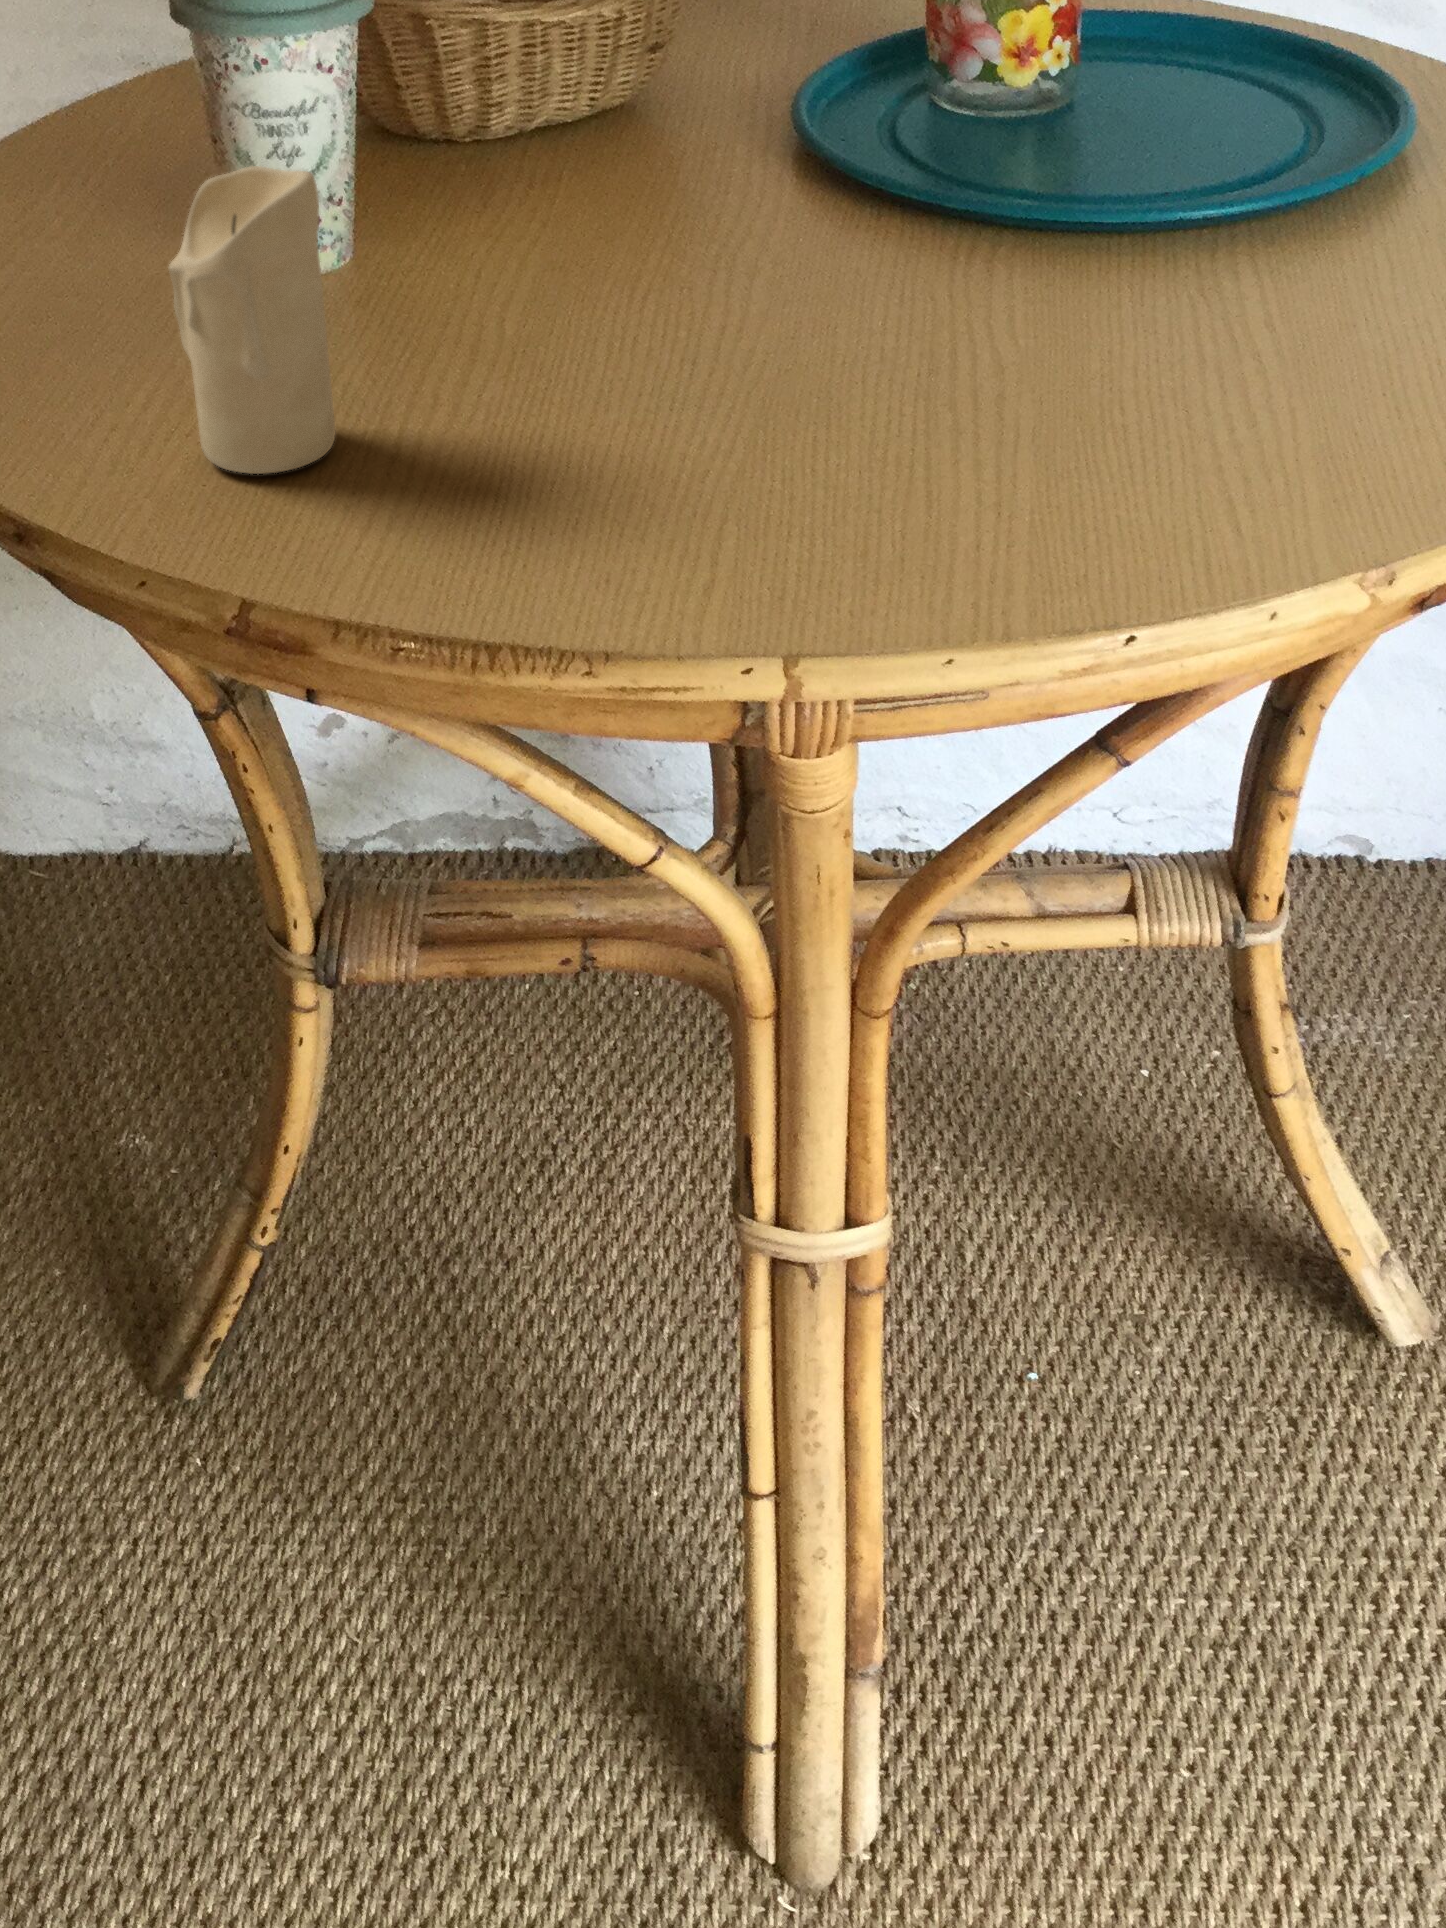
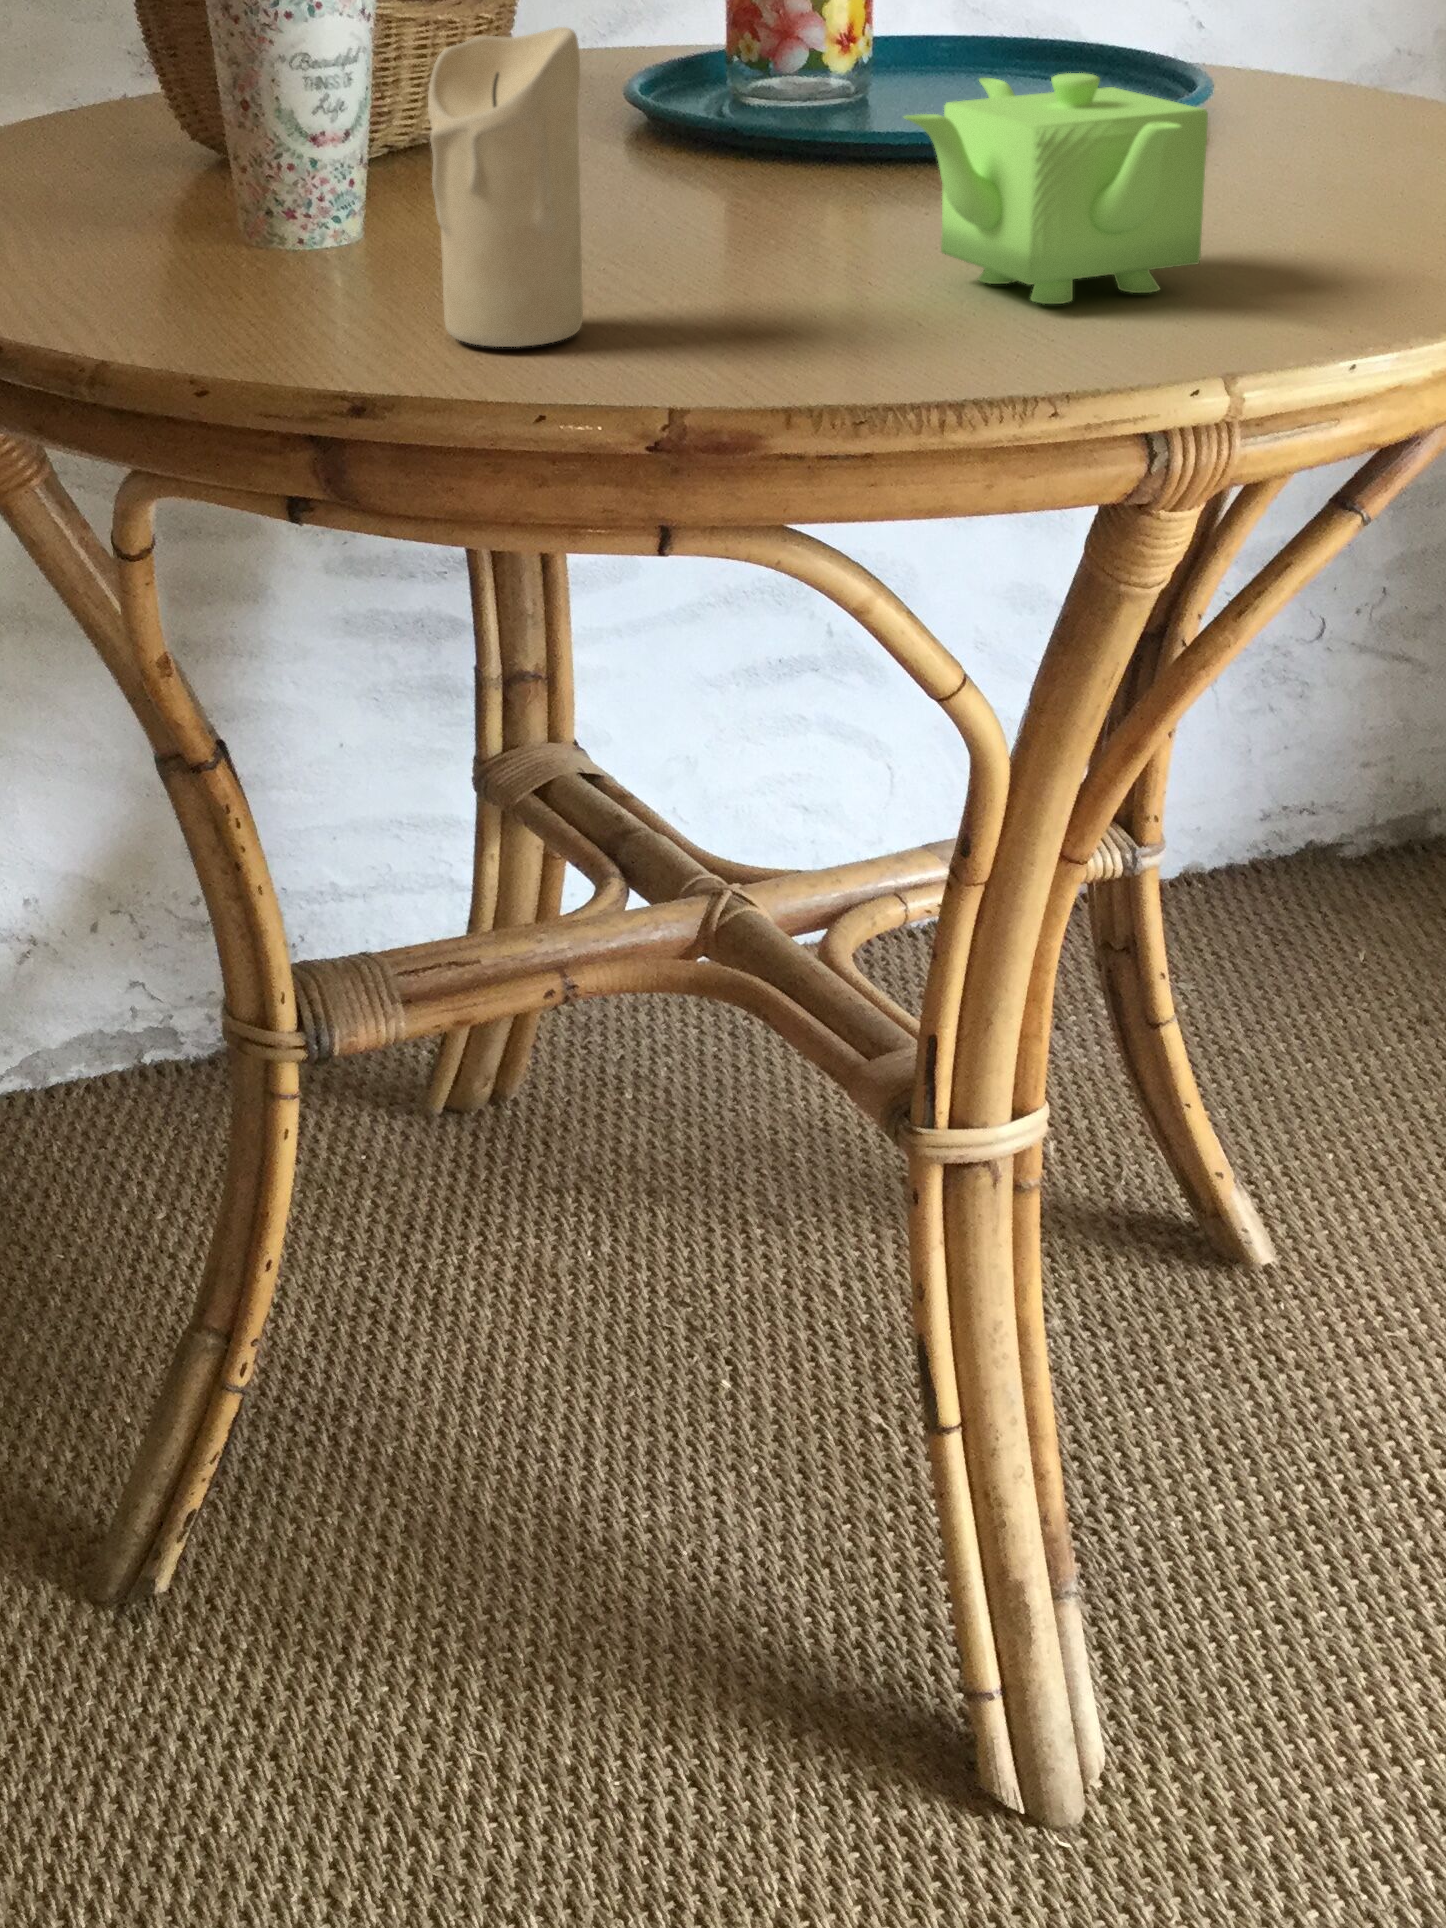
teapot: none [641,225,995,502] -> present [904,73,1208,304]

